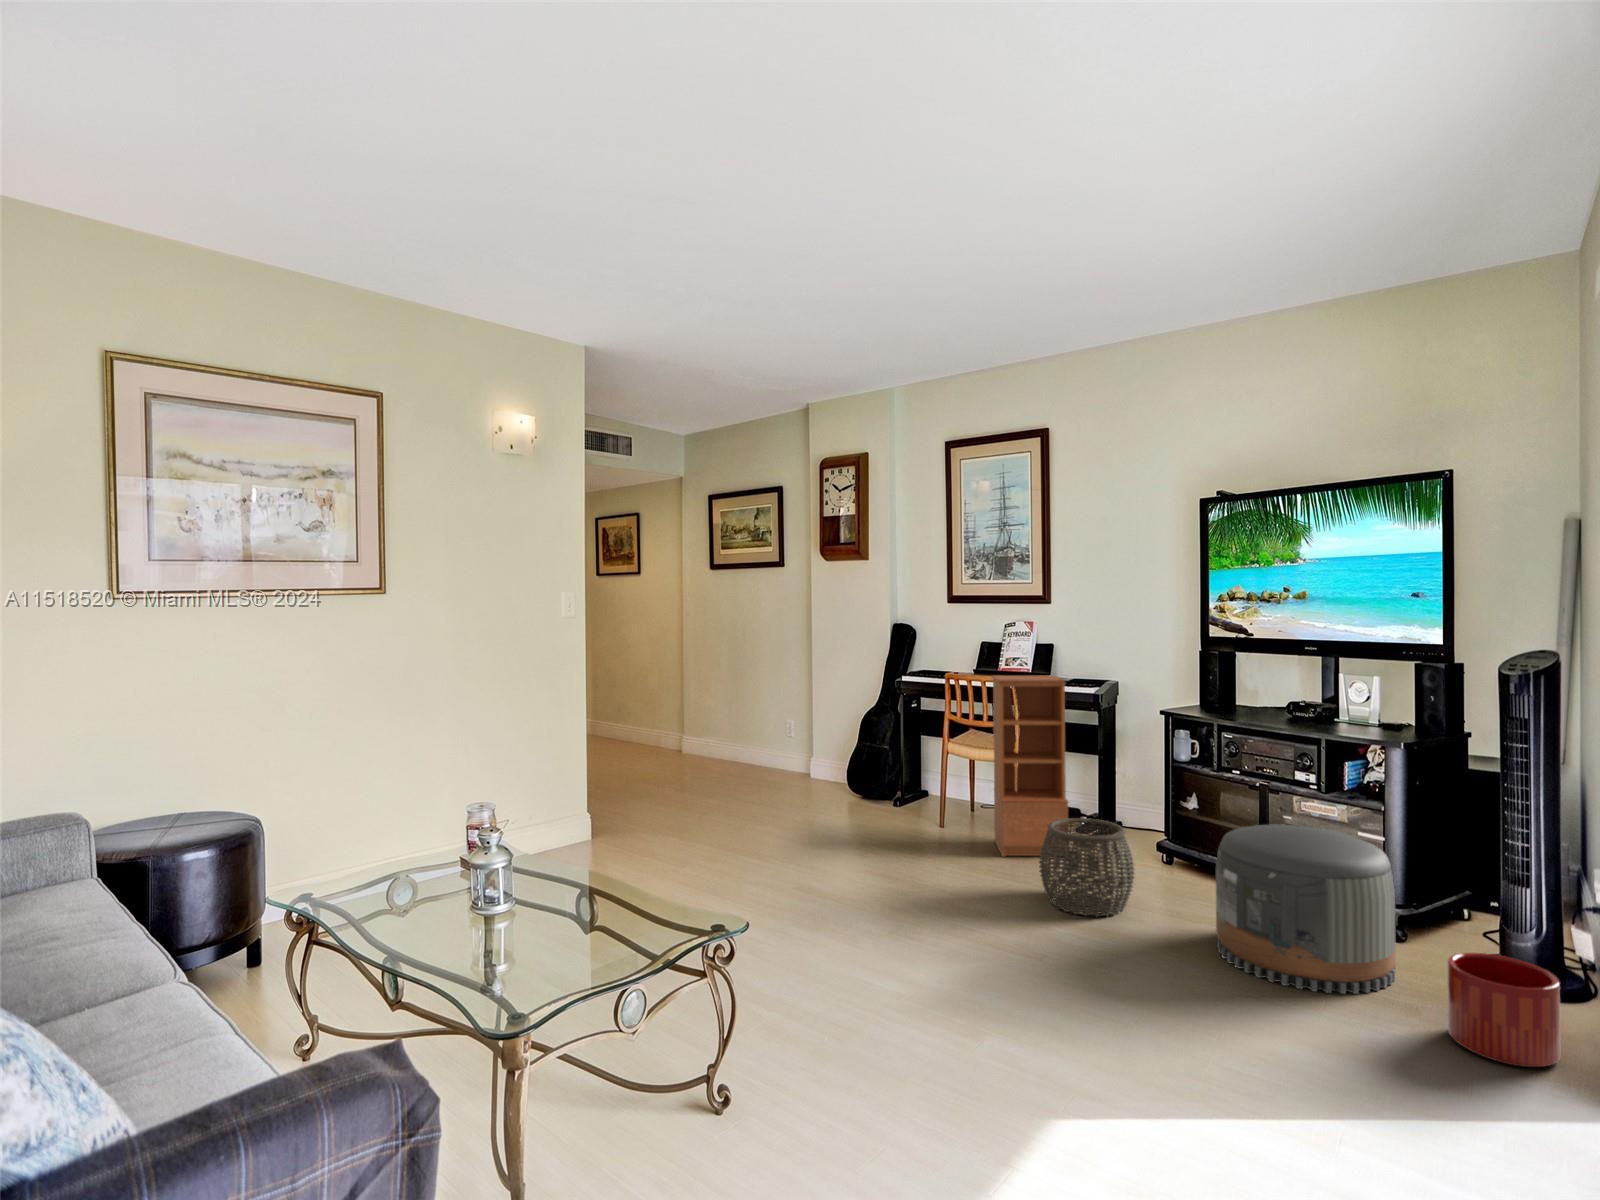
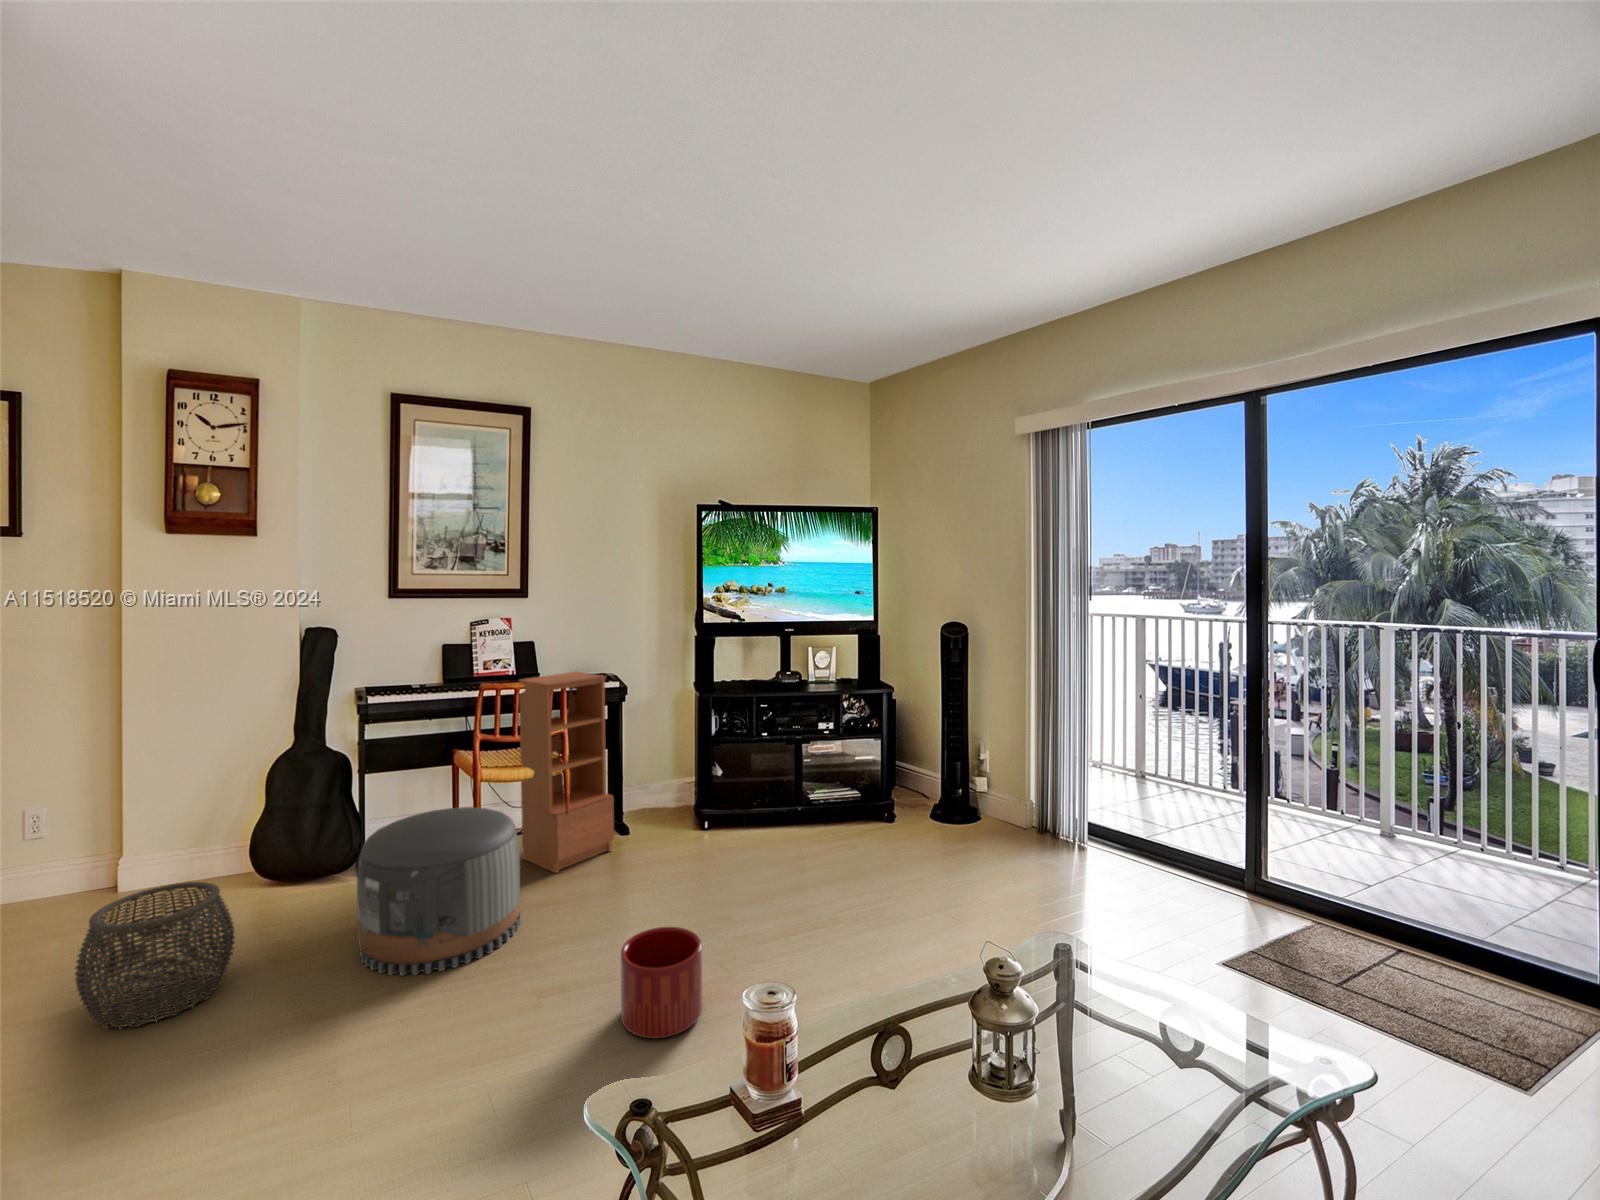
woven basket: present [1039,818,1135,916] -> present [75,882,235,1029]
pouf: present [1216,824,1396,994] -> present [357,807,520,976]
planter: present [1447,953,1560,1067] -> present [621,927,702,1038]

